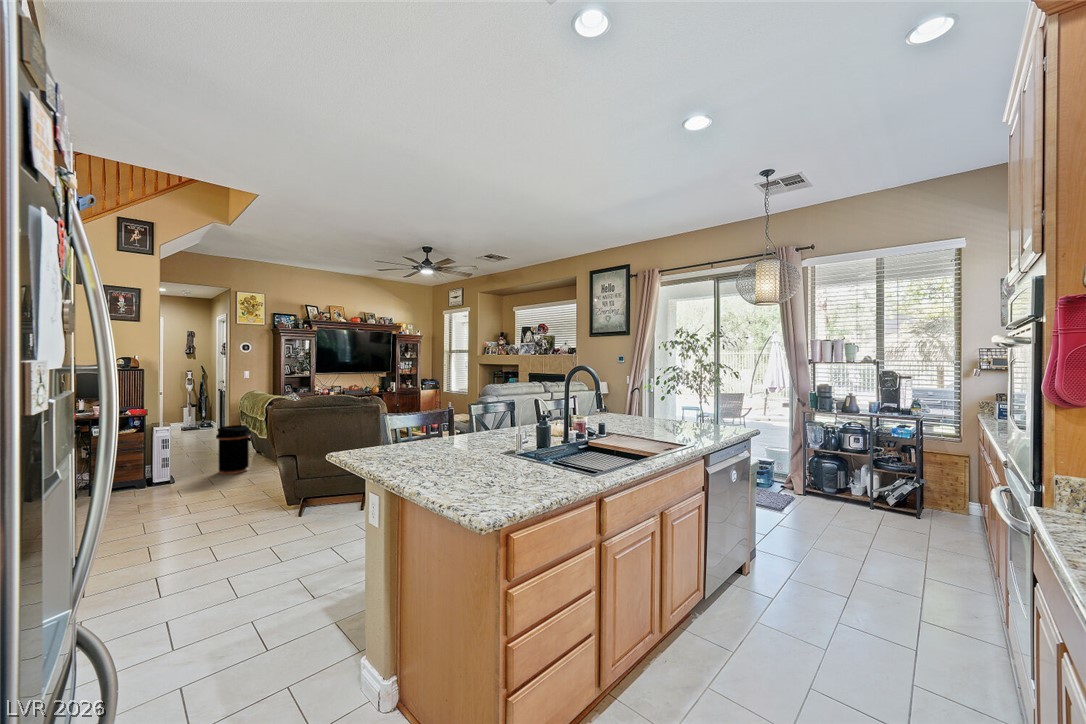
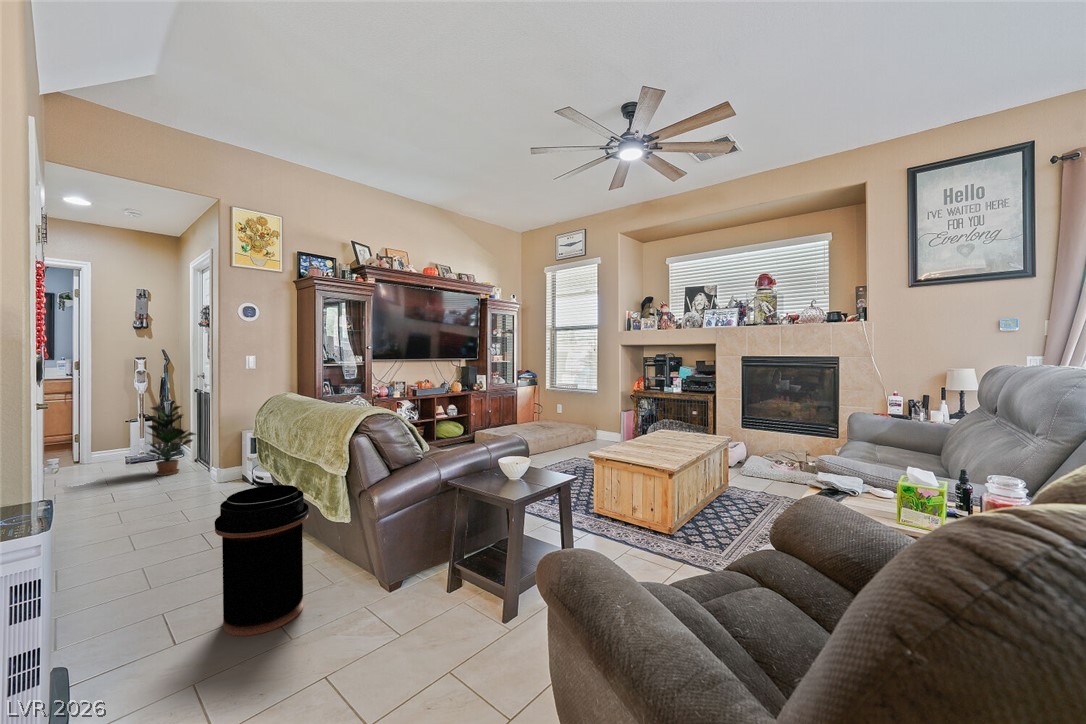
potted plant: none [191,398,219,435] -> present [146,406,195,476]

